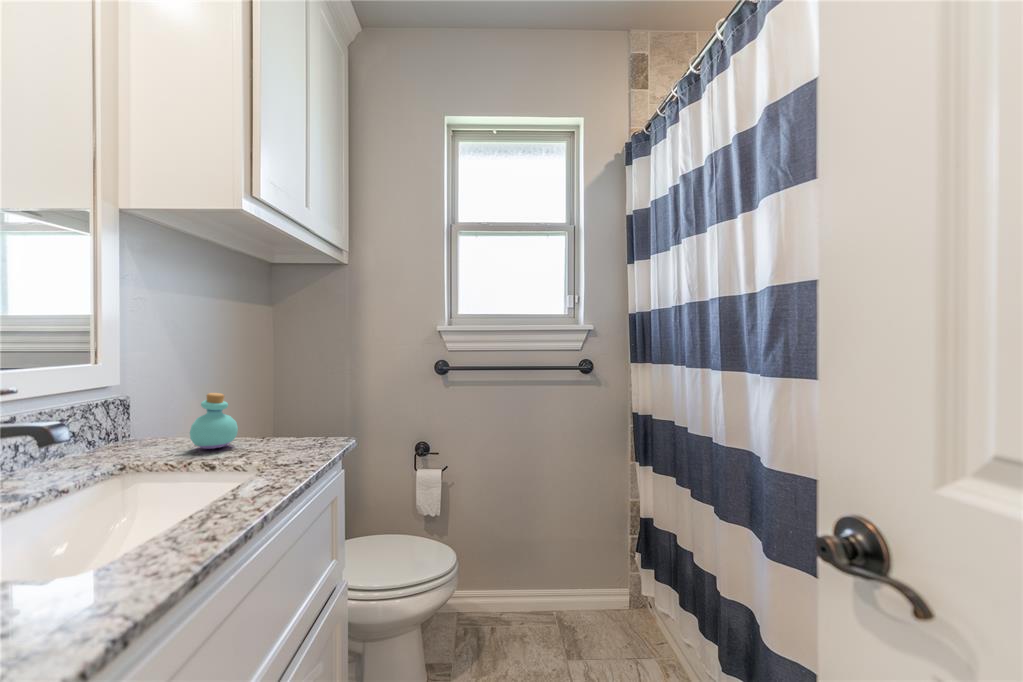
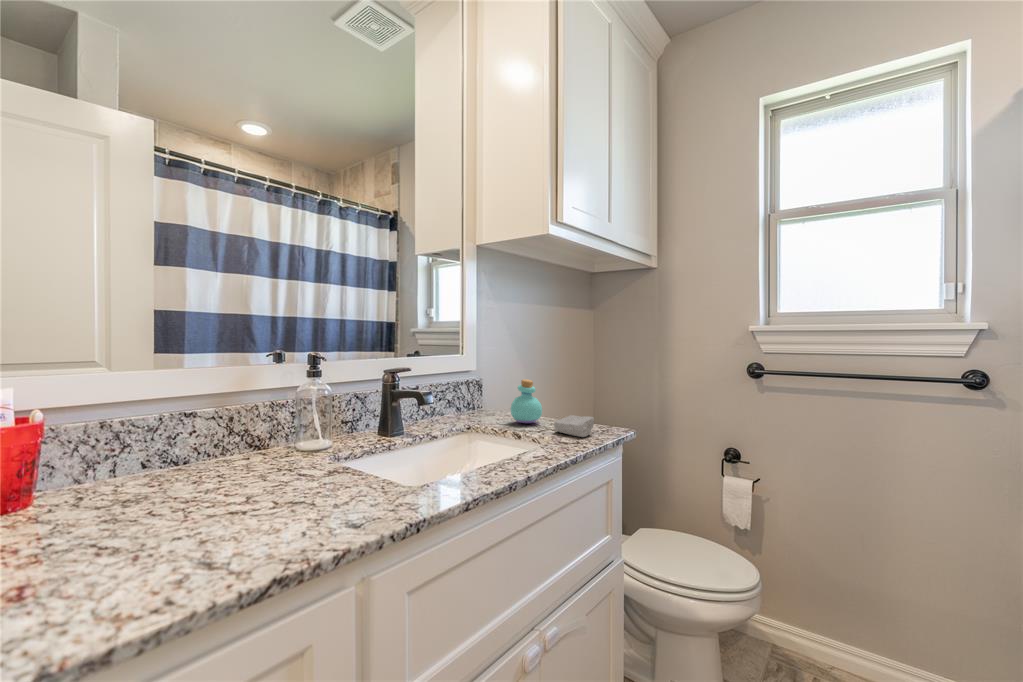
soap bar: none [262,430,313,454] -> present [554,415,594,437]

